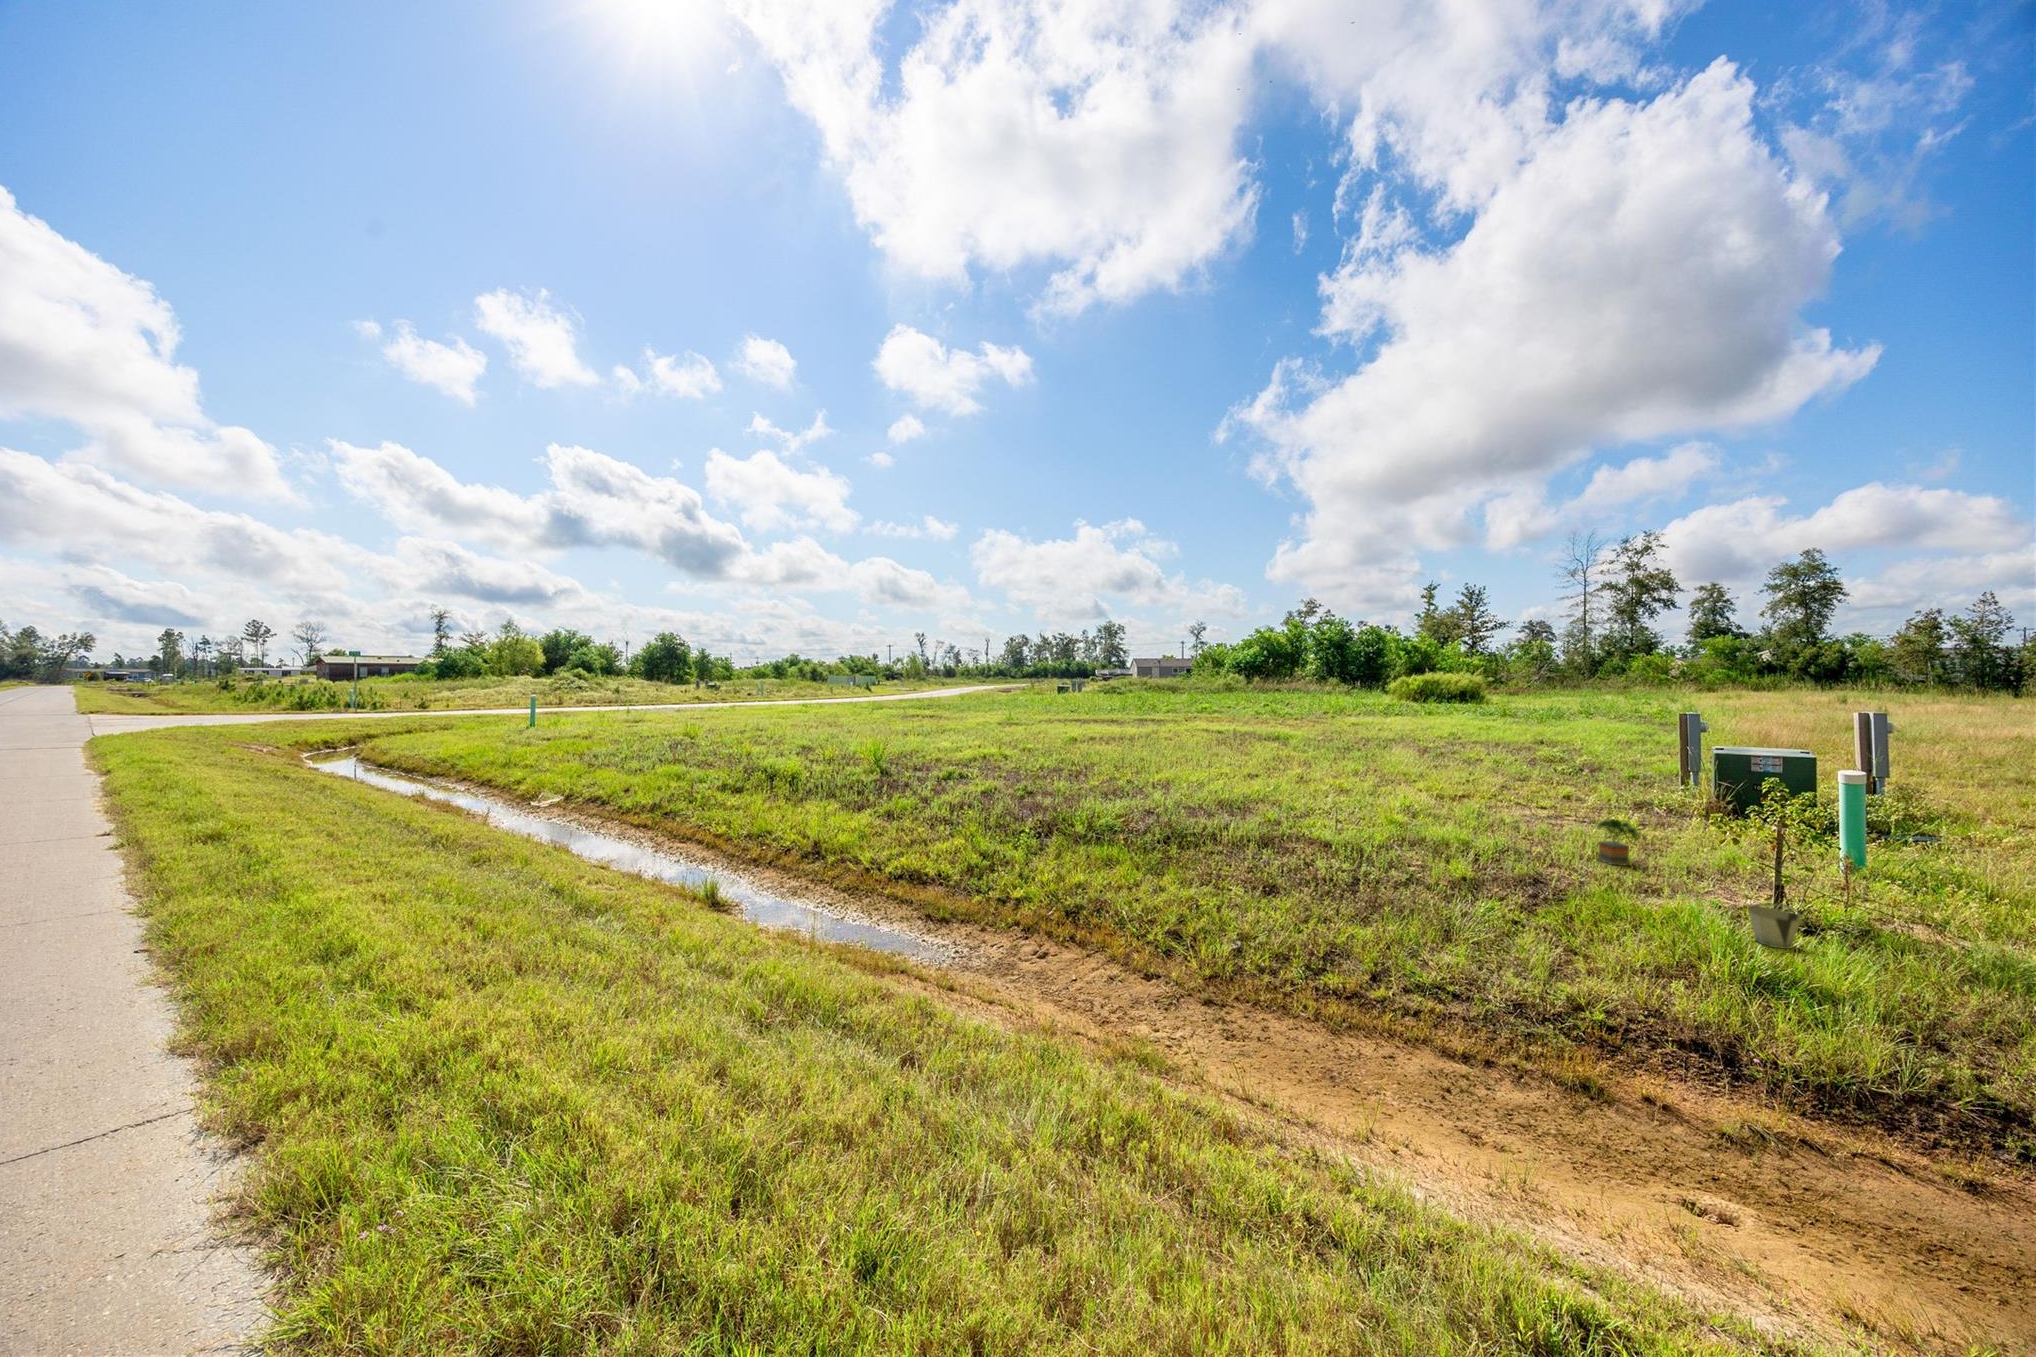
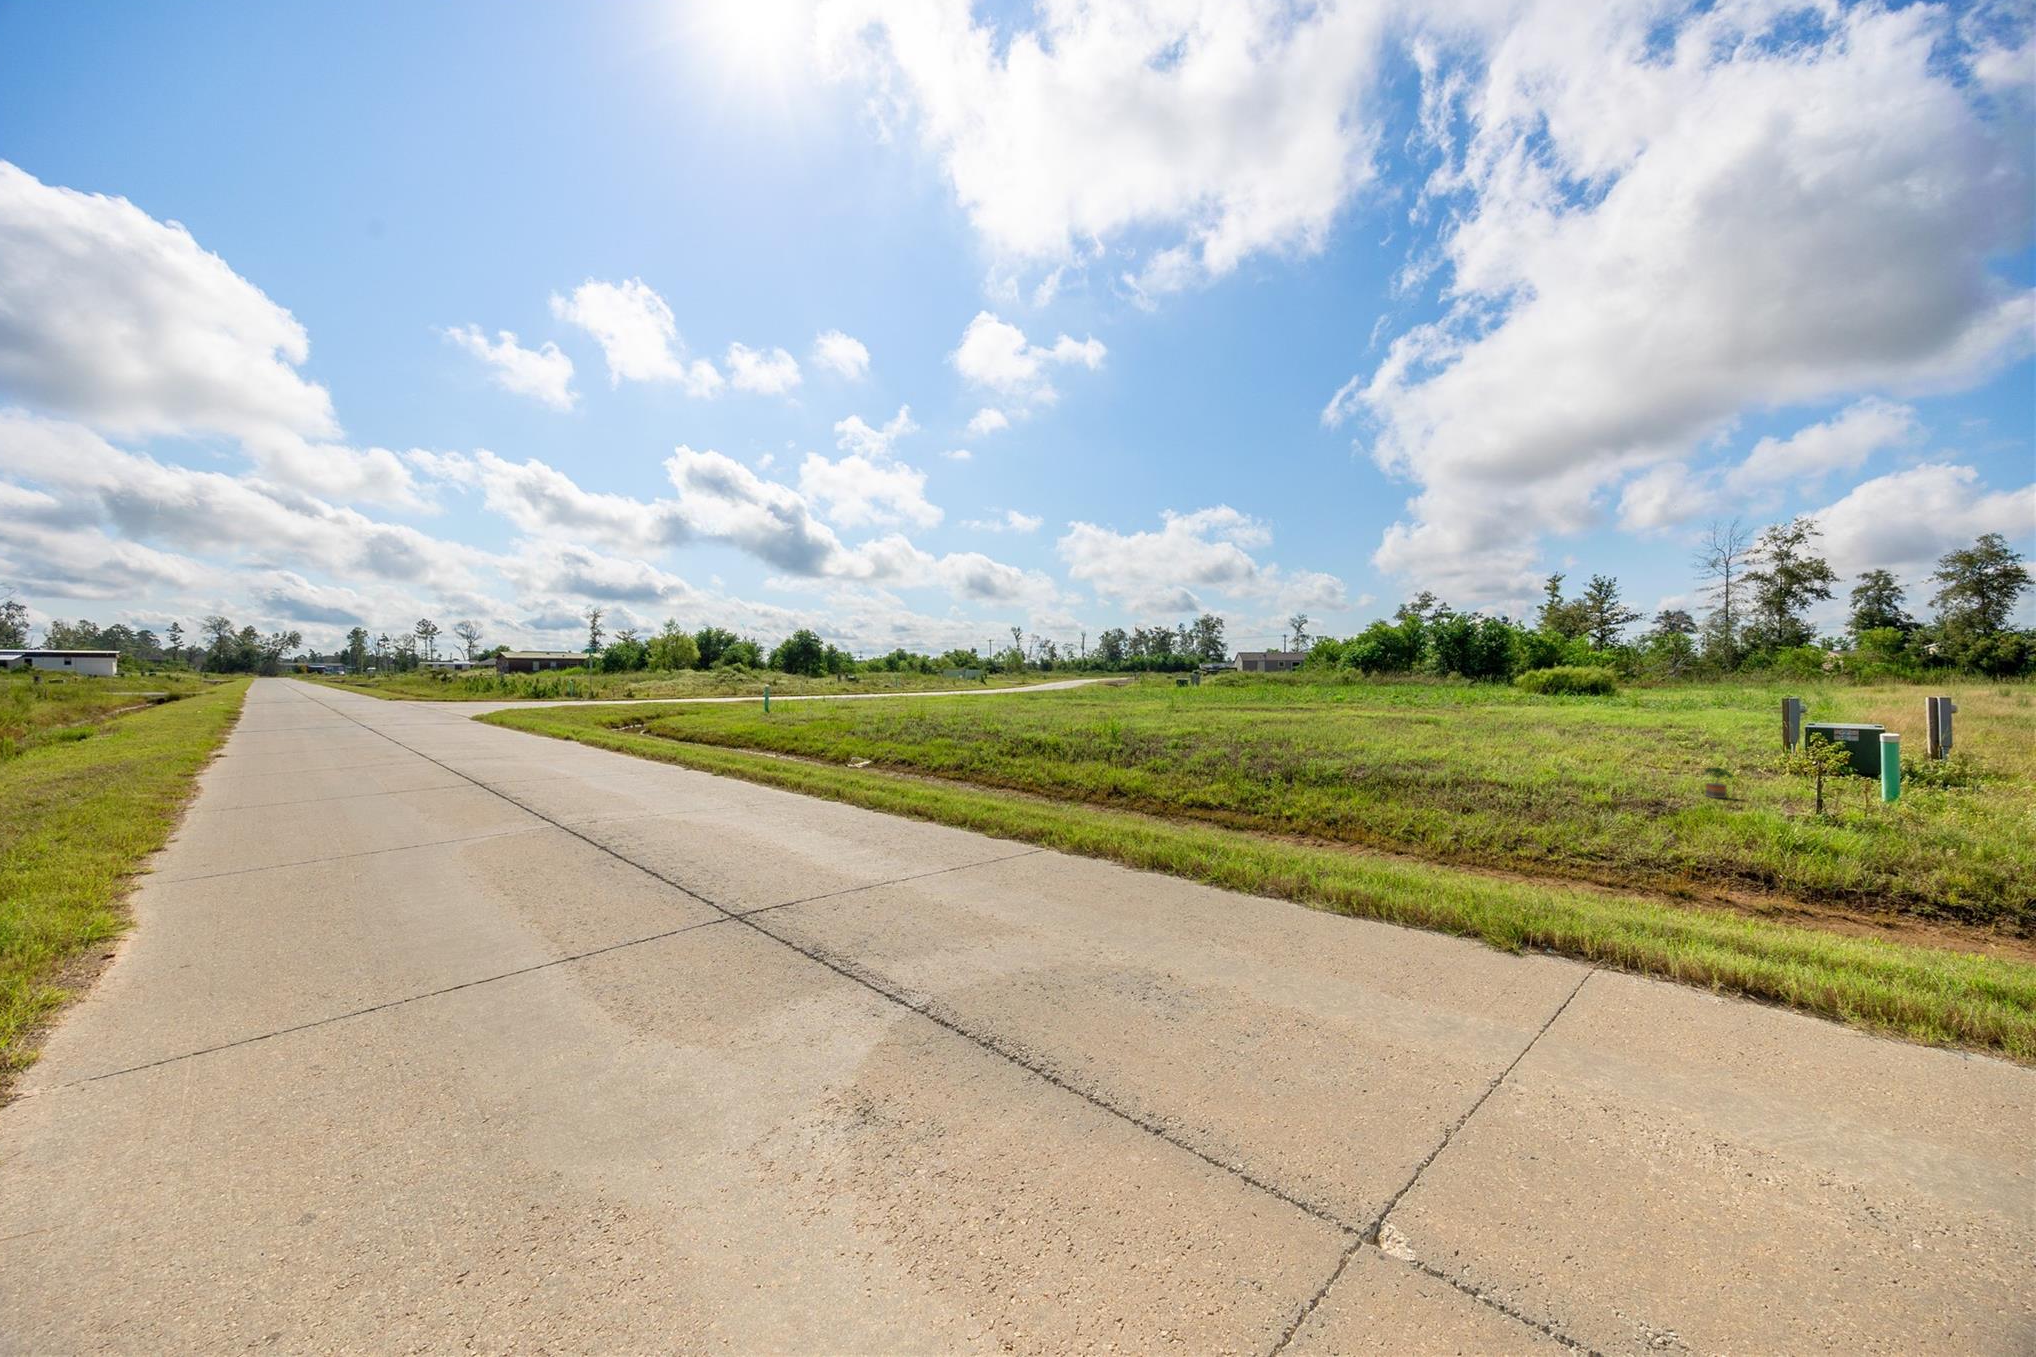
bucket: present [1748,903,1801,949] -> none [1792,806,1824,831]

